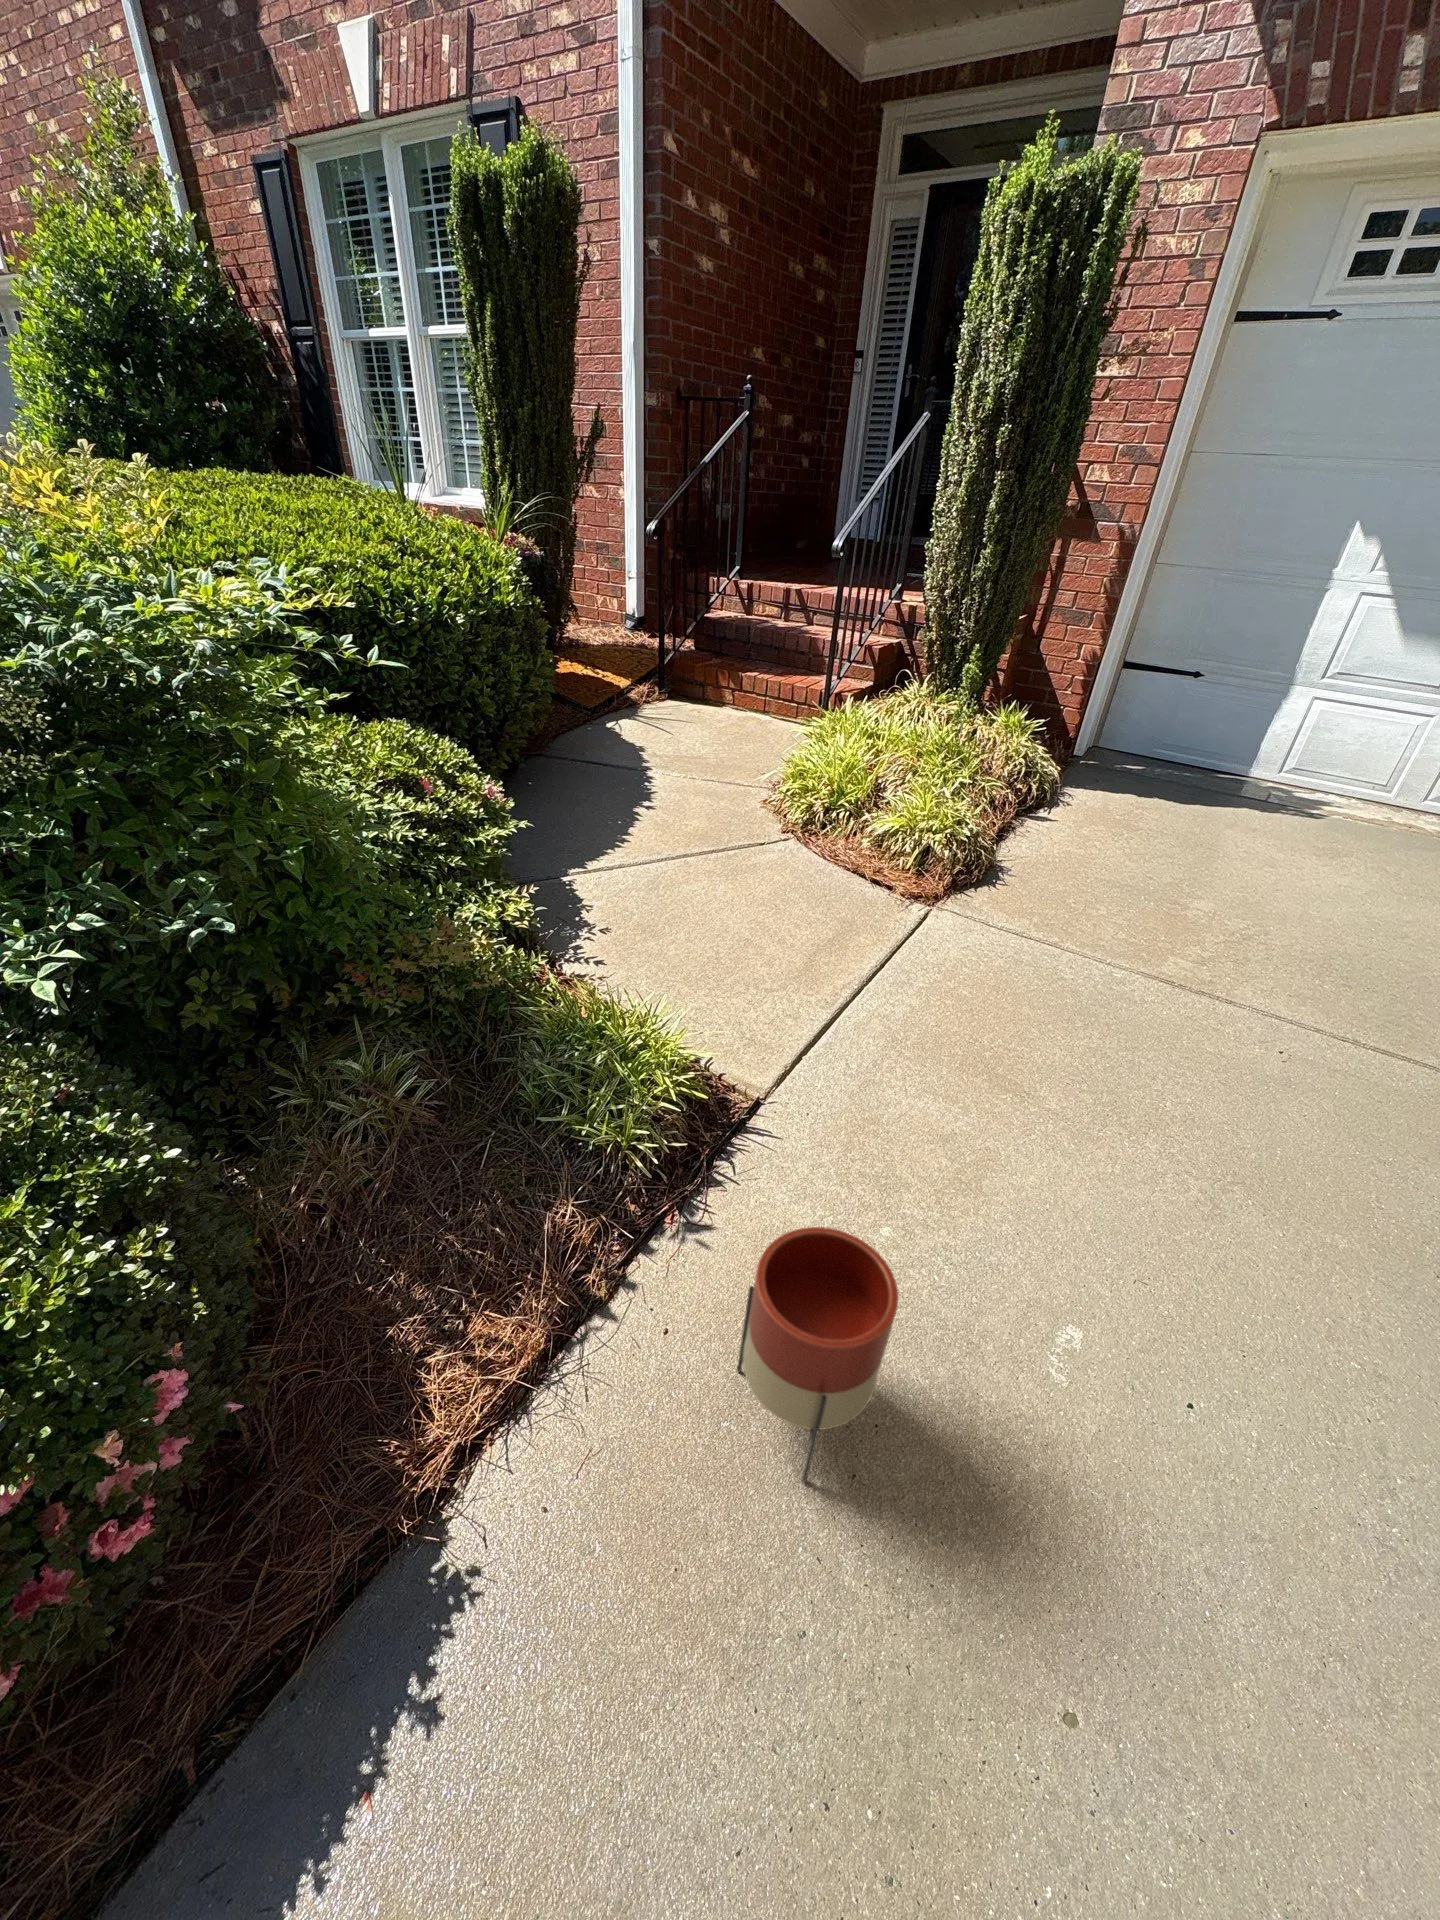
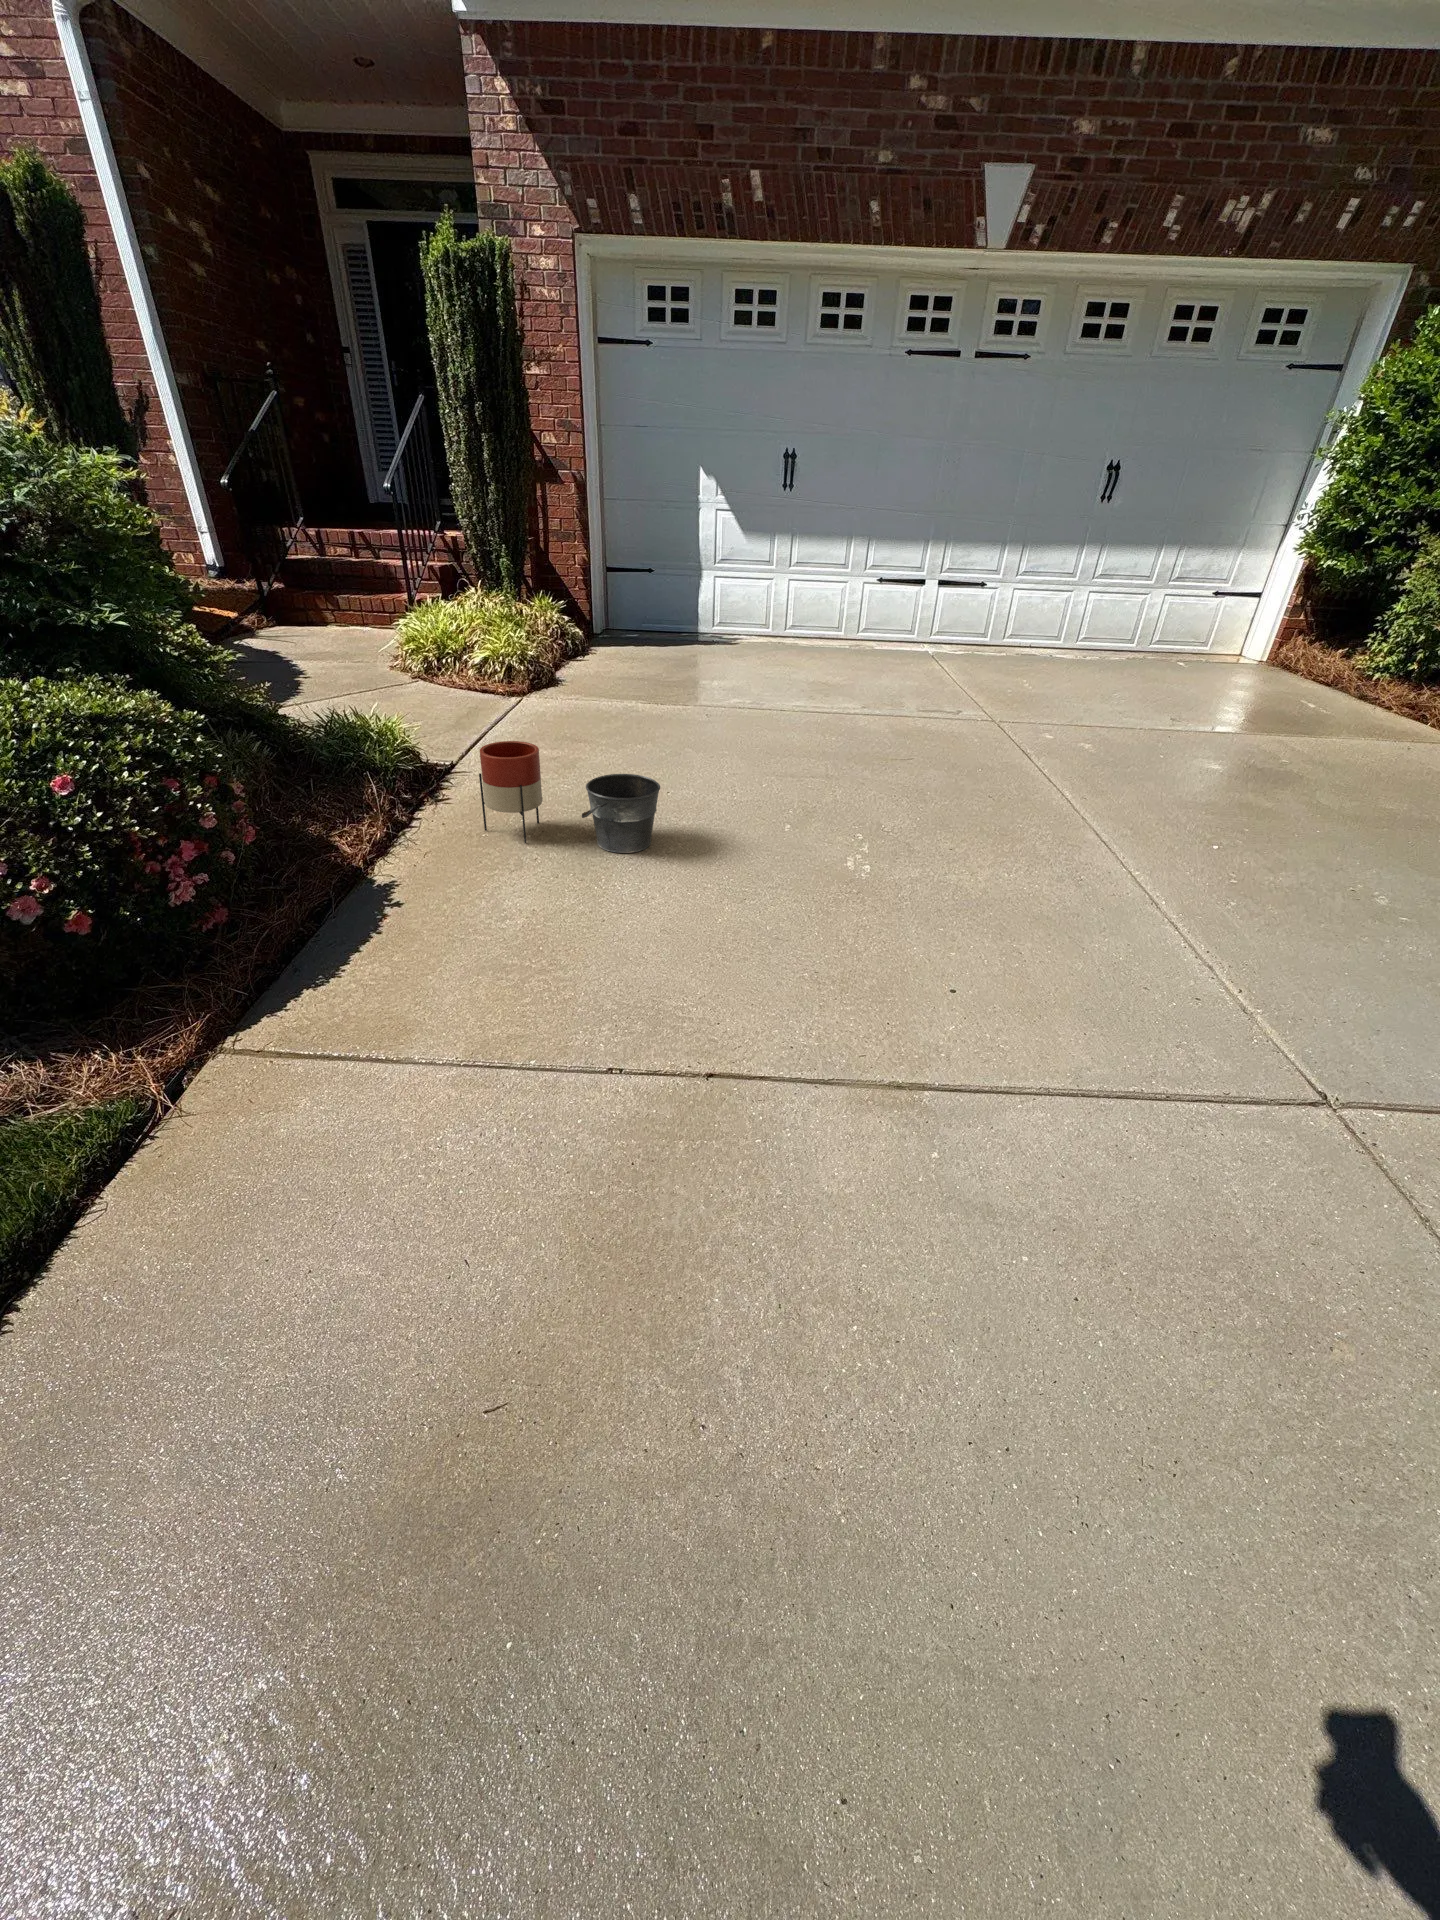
bucket: none [953,1413,1206,1679] -> present [582,774,660,853]

